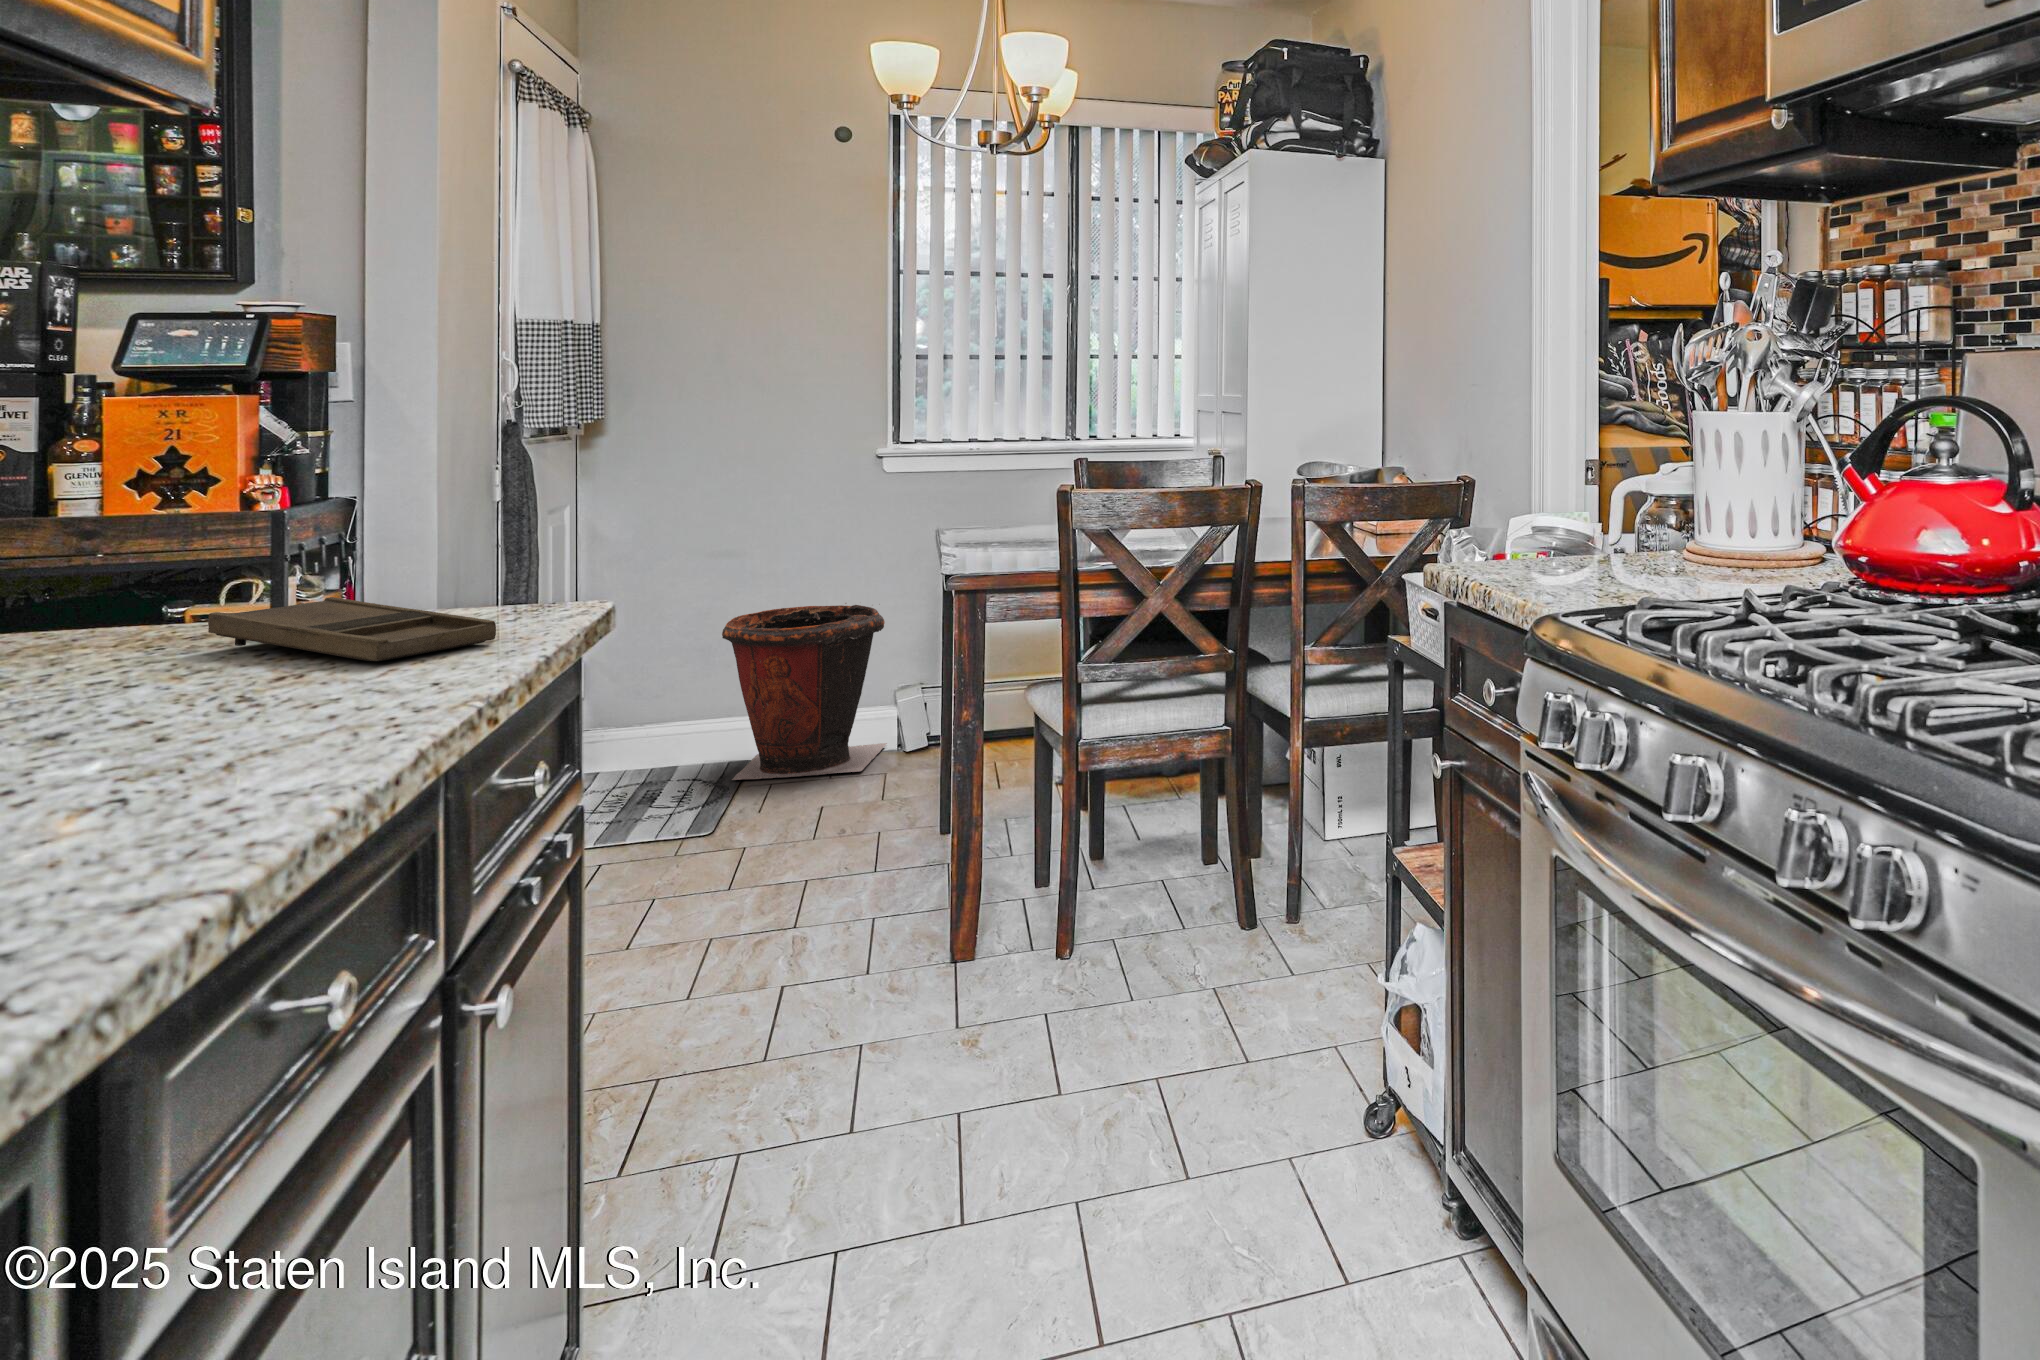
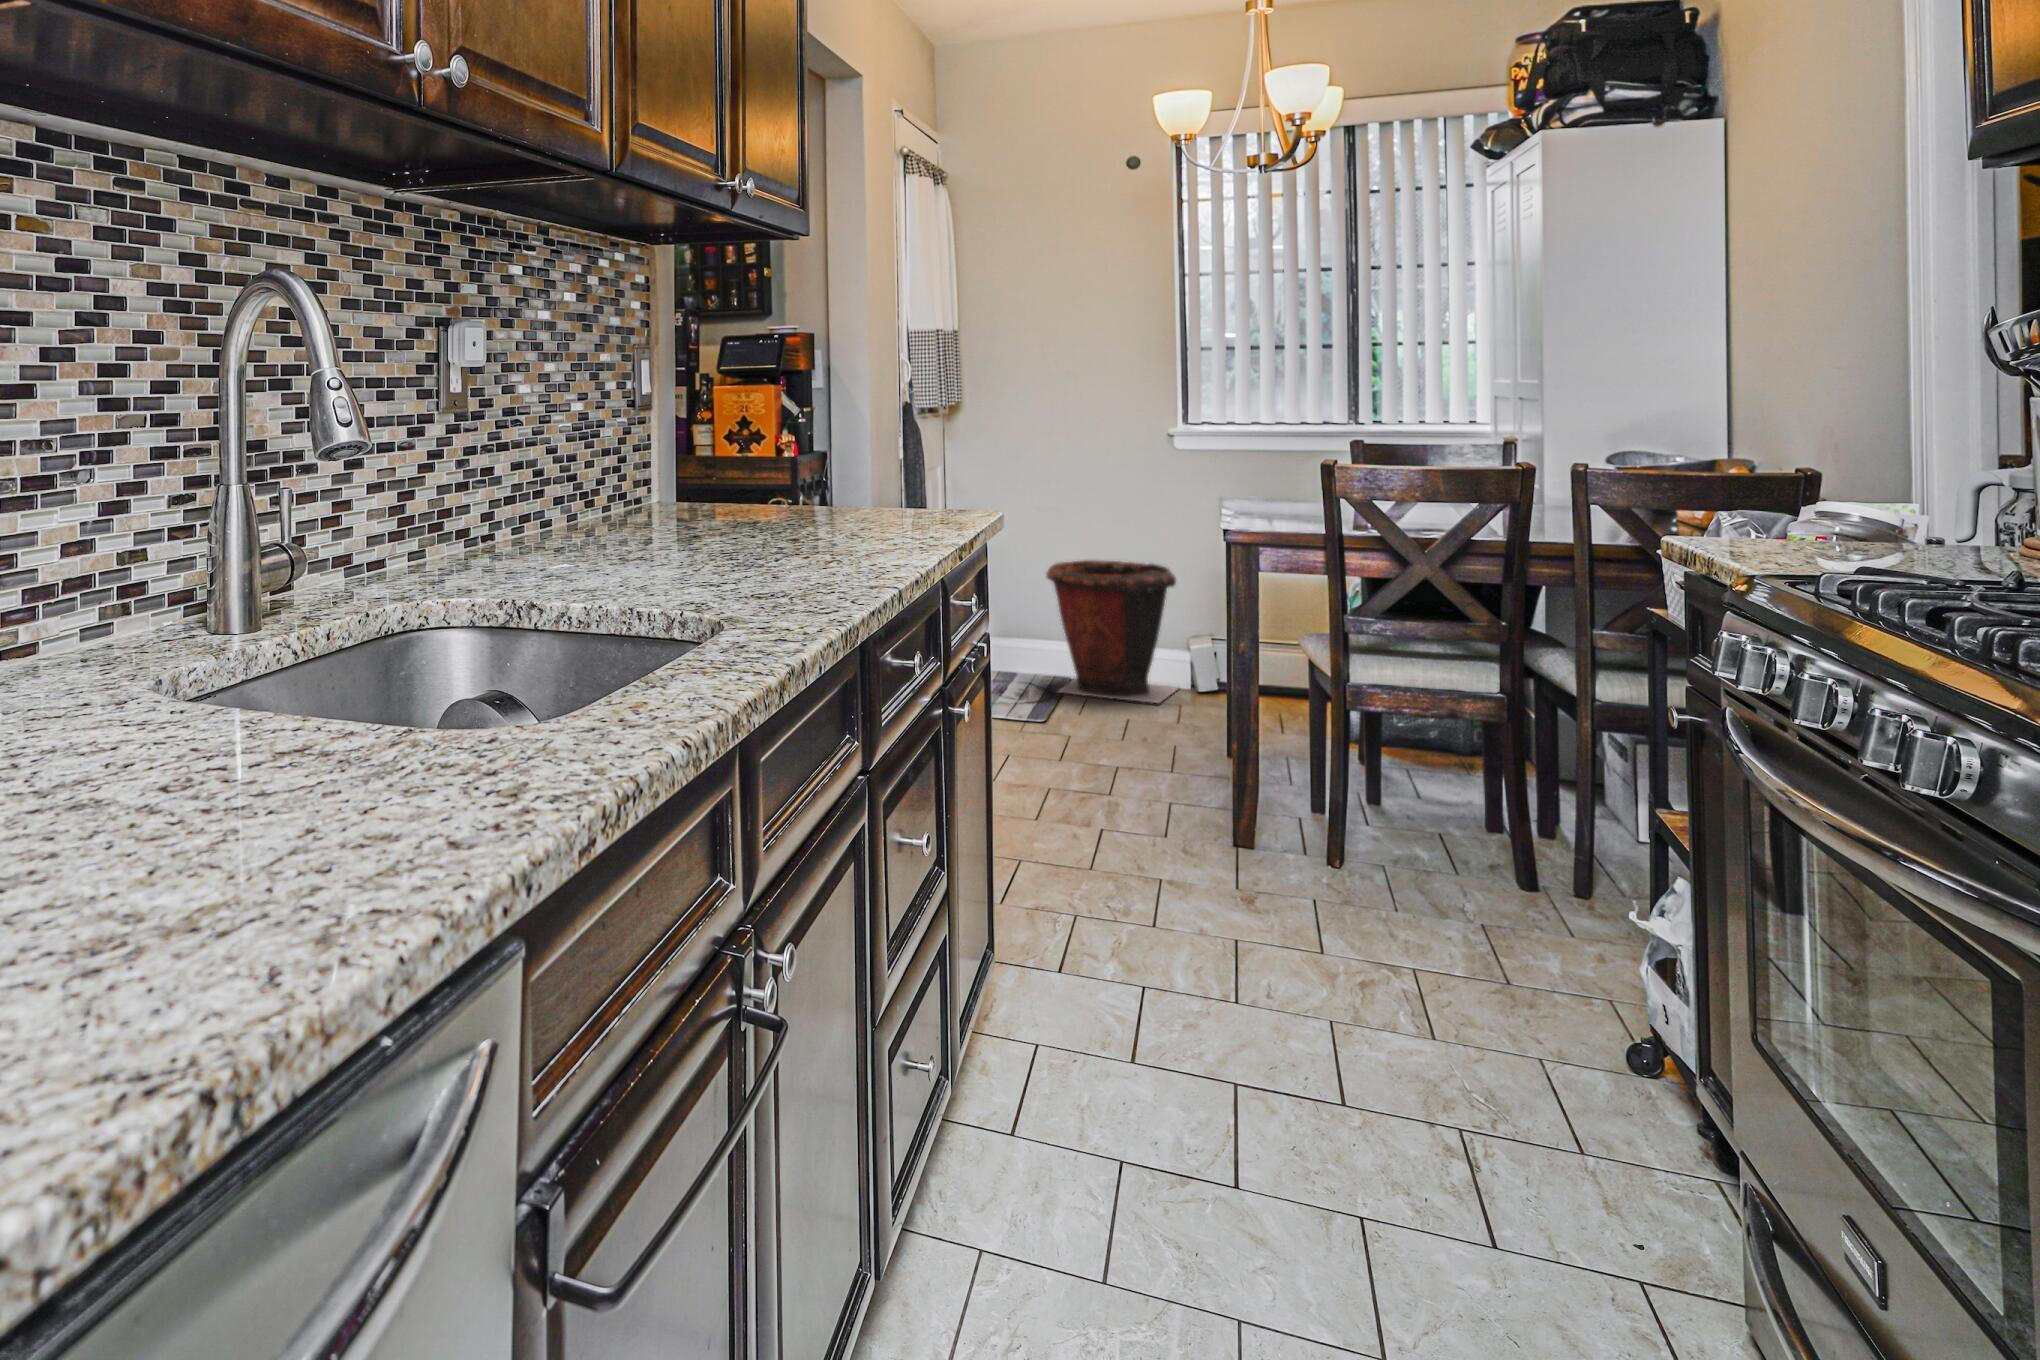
tray: present [208,597,496,661] -> none [810,499,944,532]

